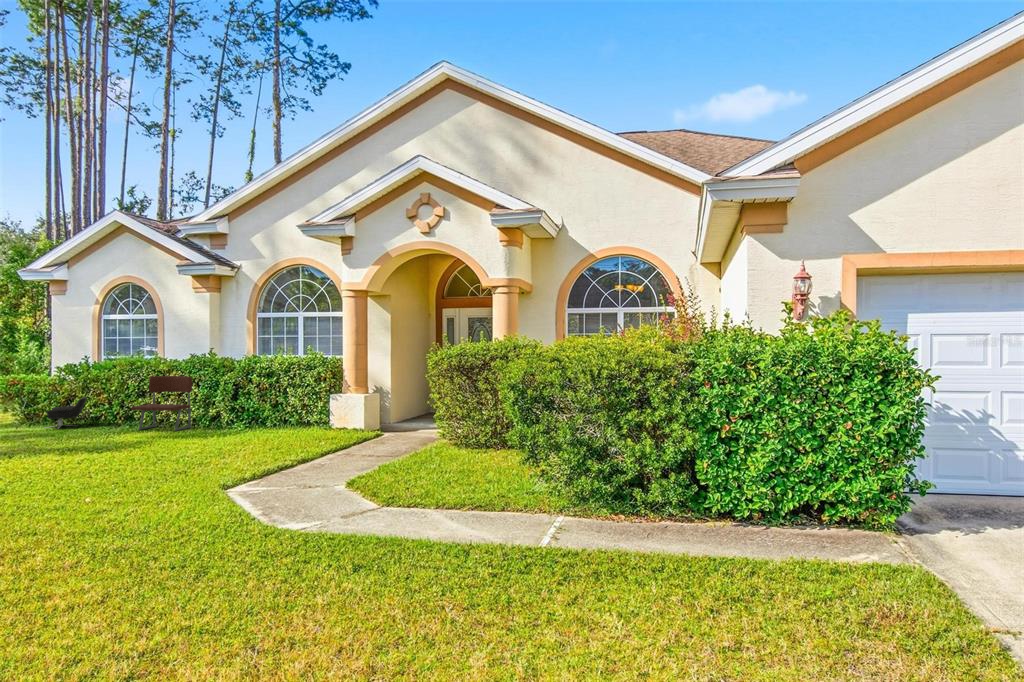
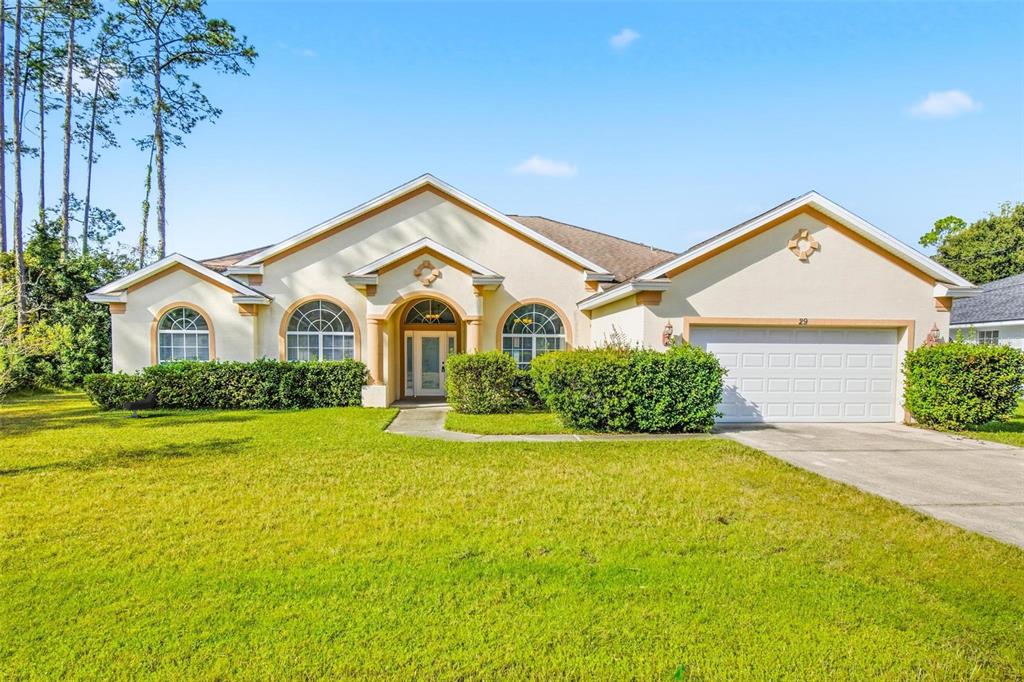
bench: present [131,376,192,431] -> none [212,377,257,417]

